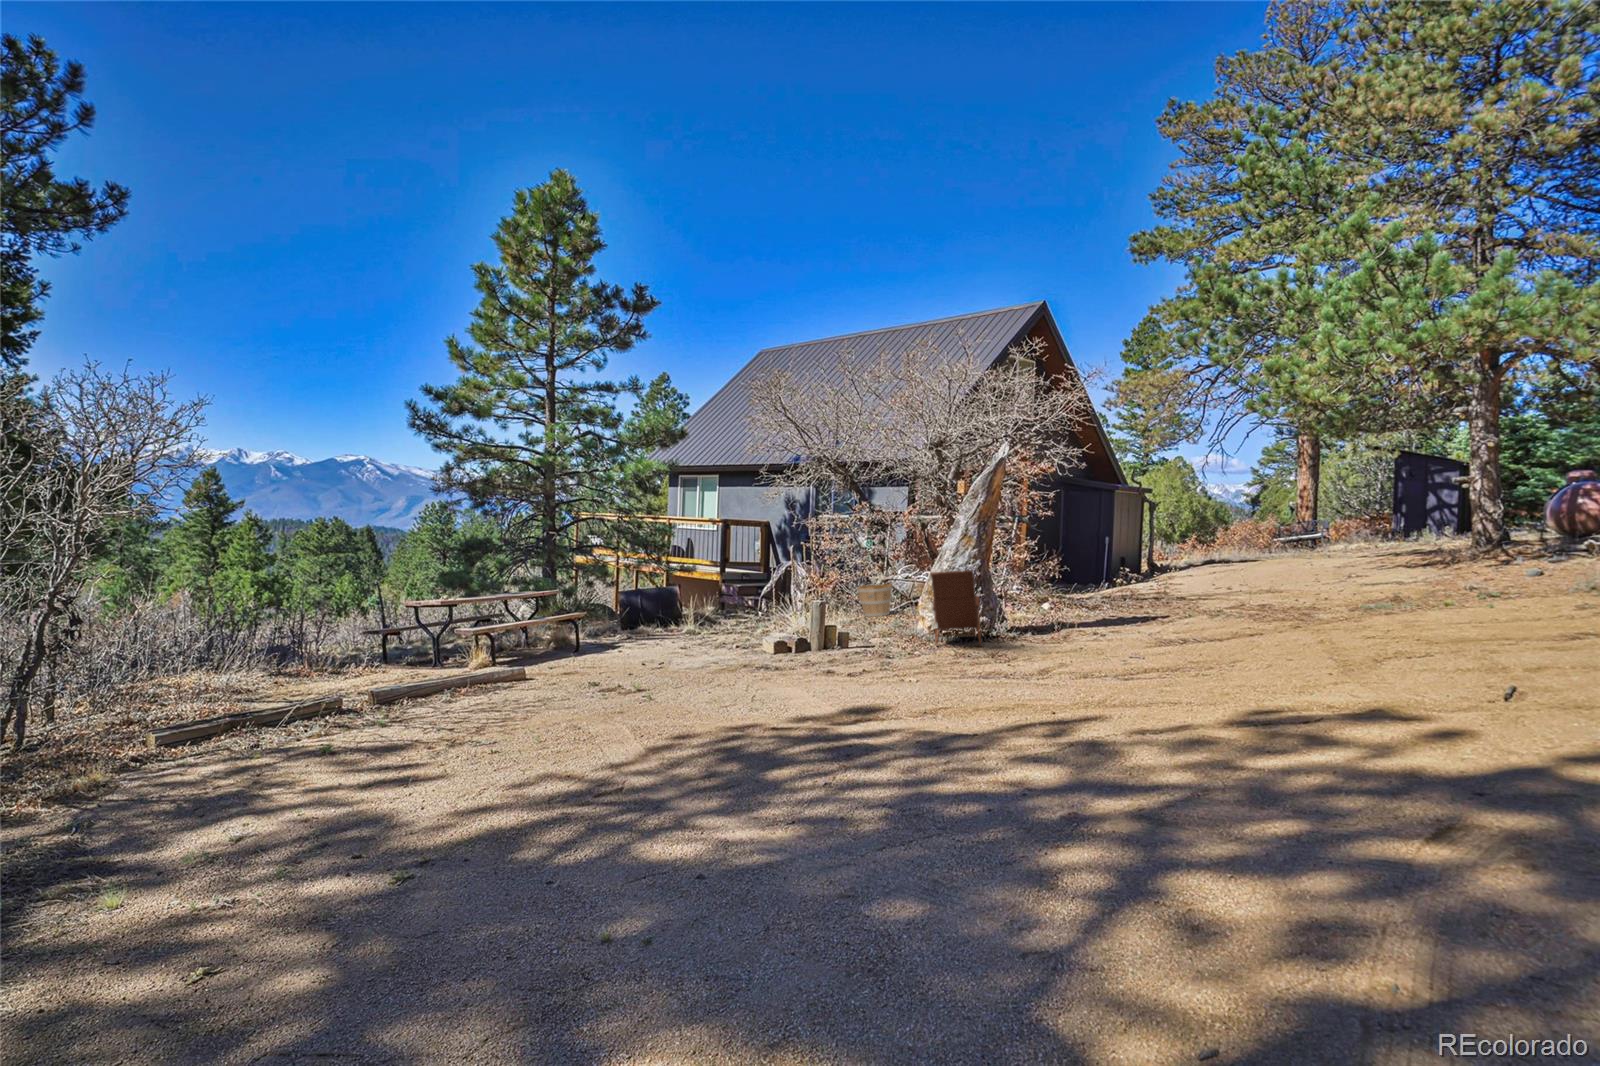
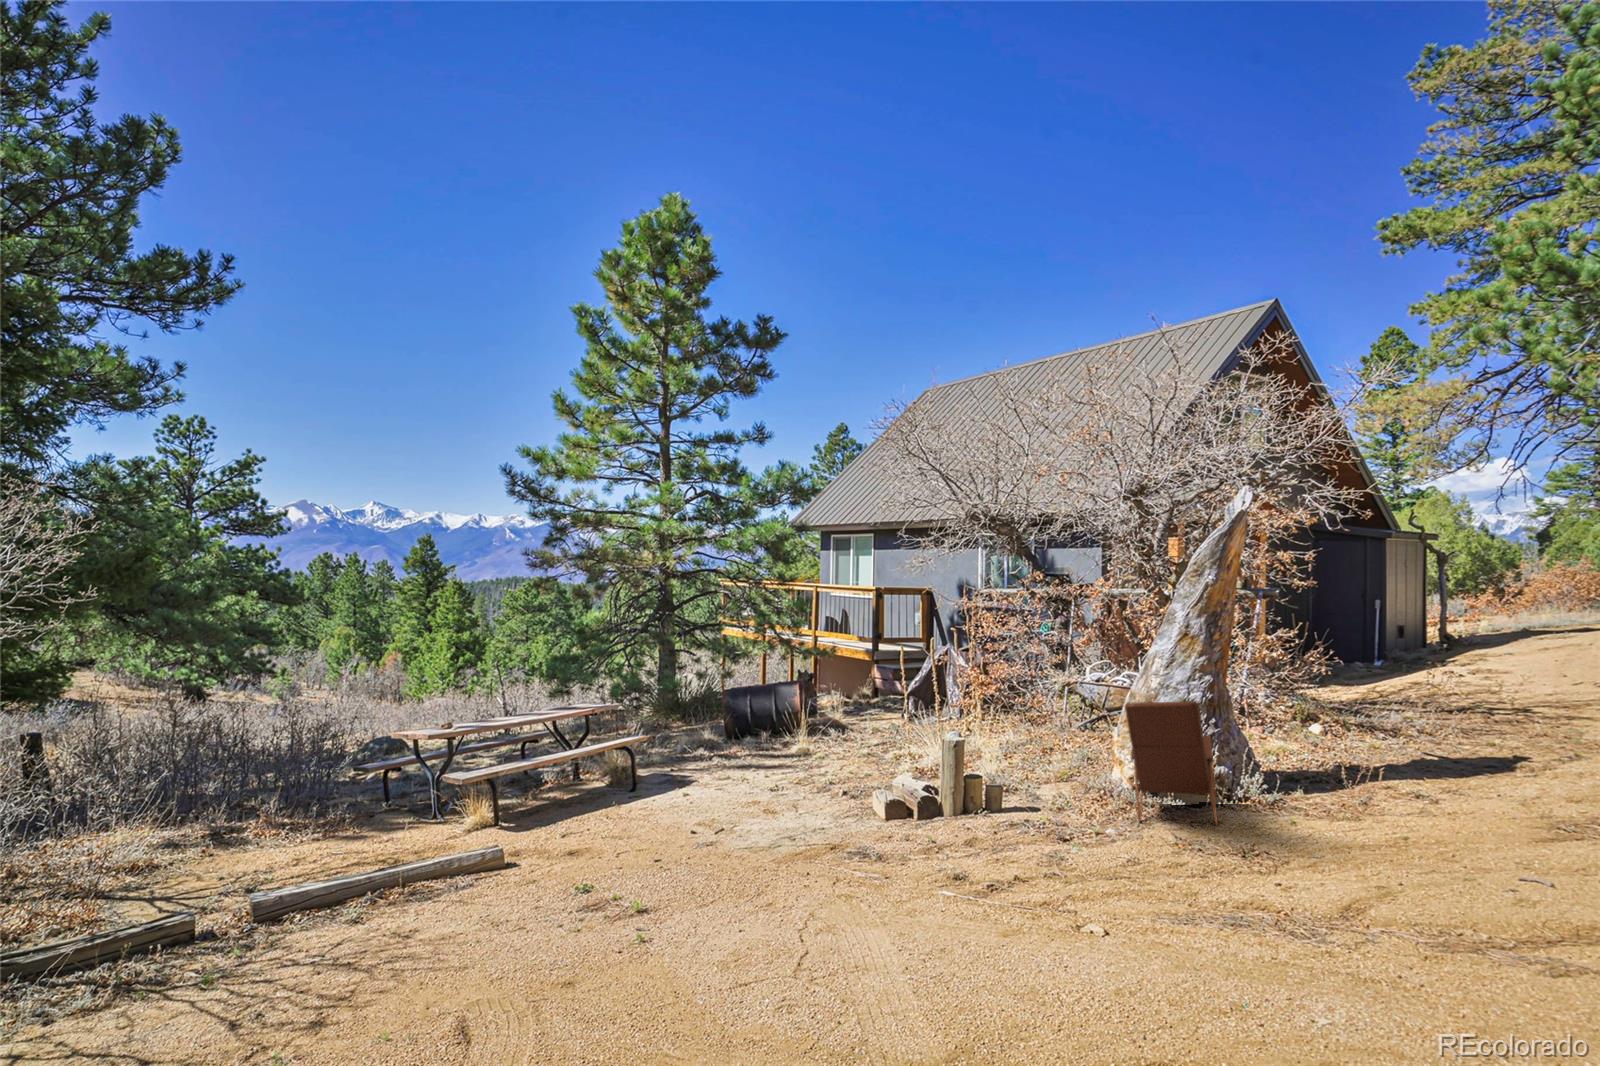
wooden bucket: present [857,584,893,617] -> none [1026,688,1078,737]

